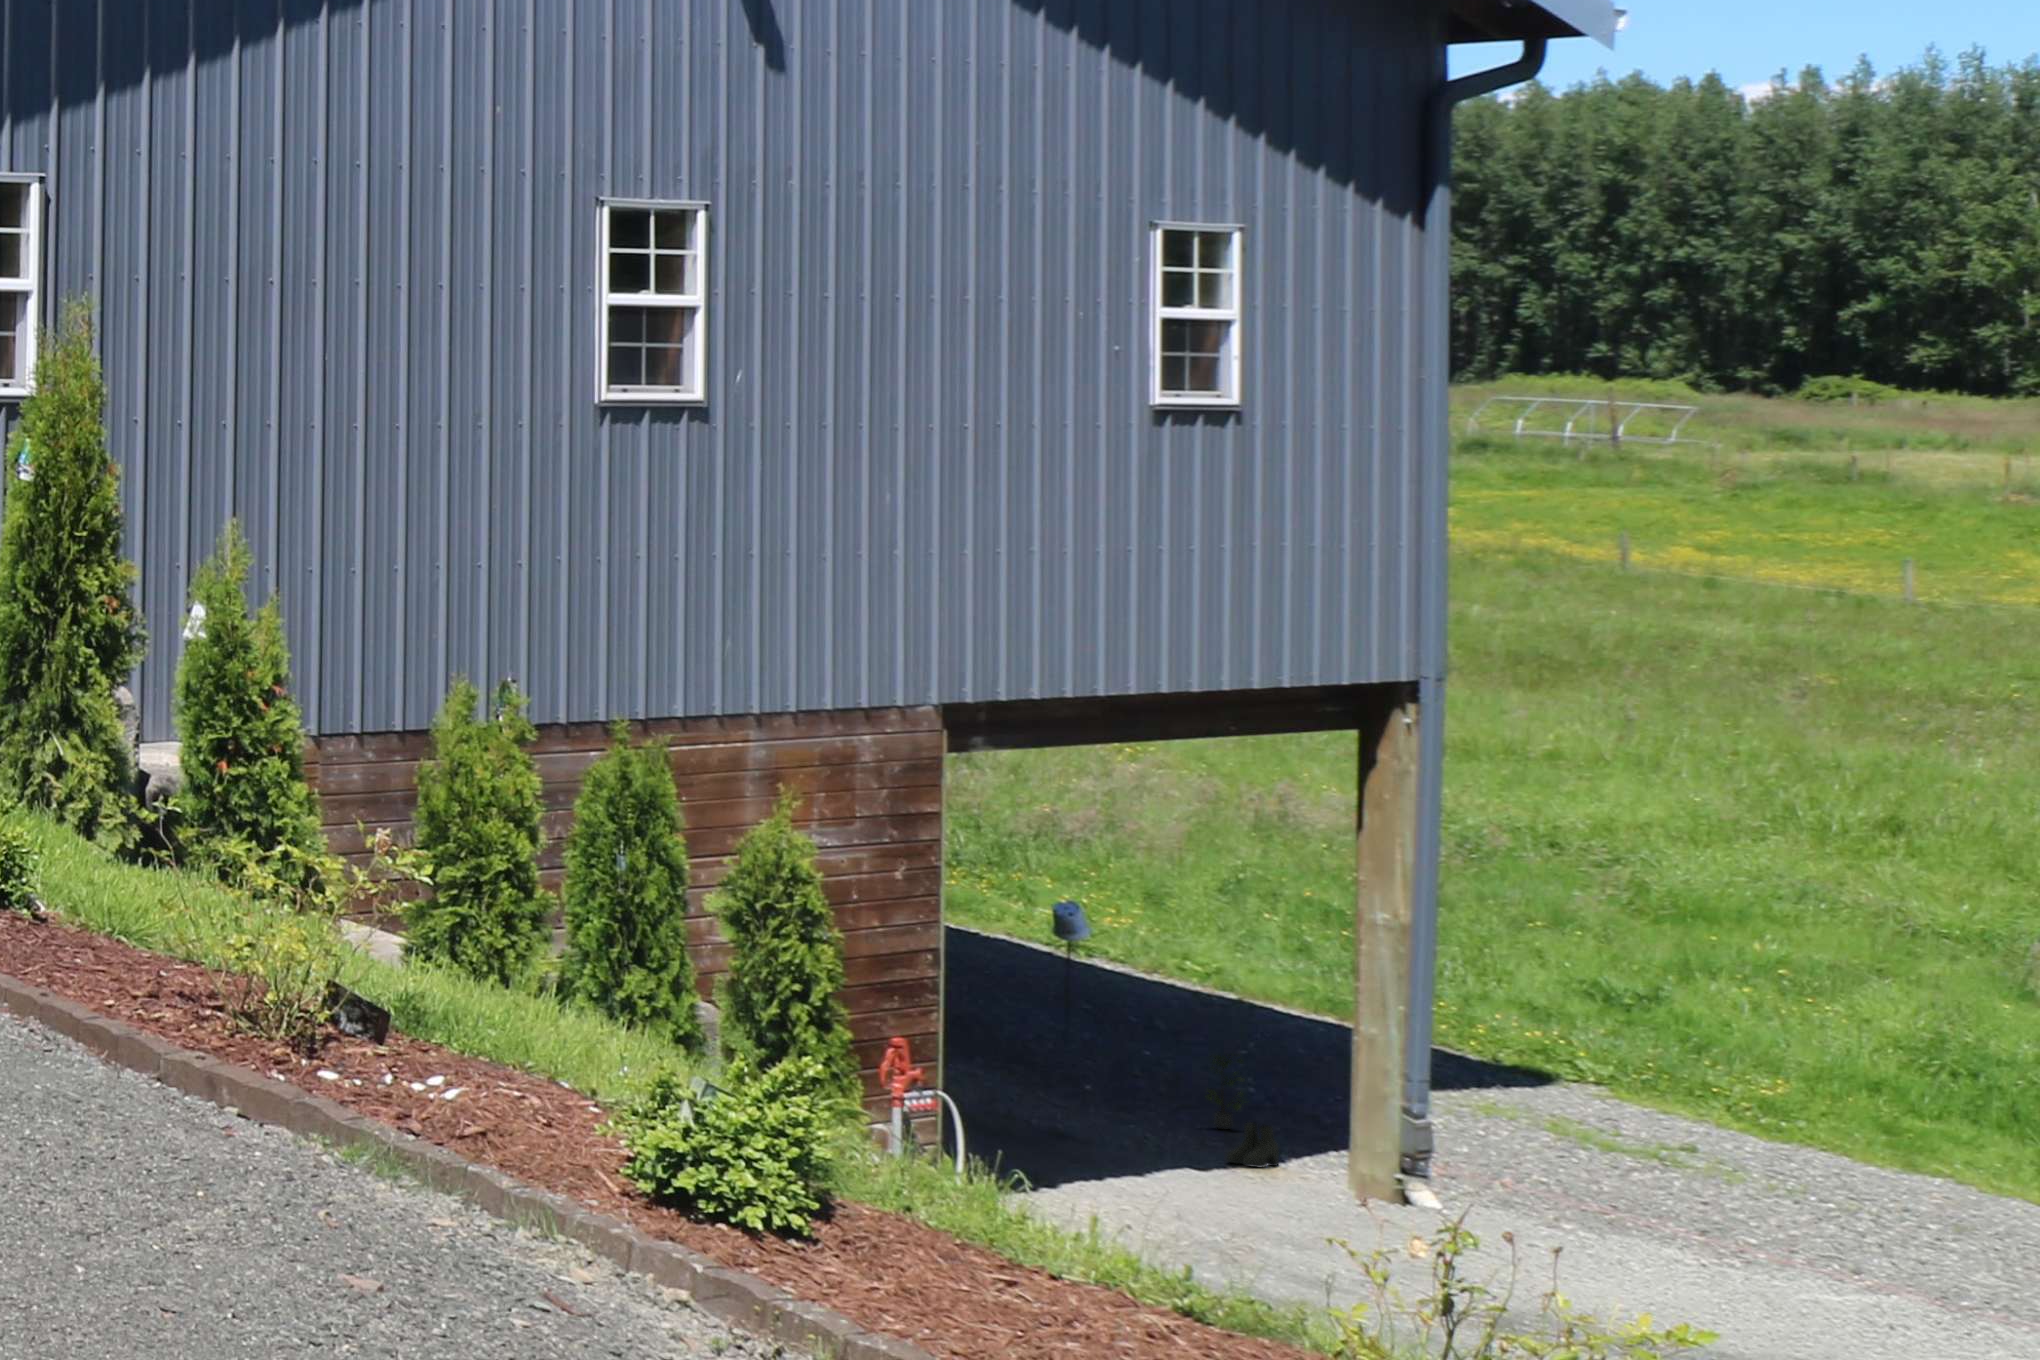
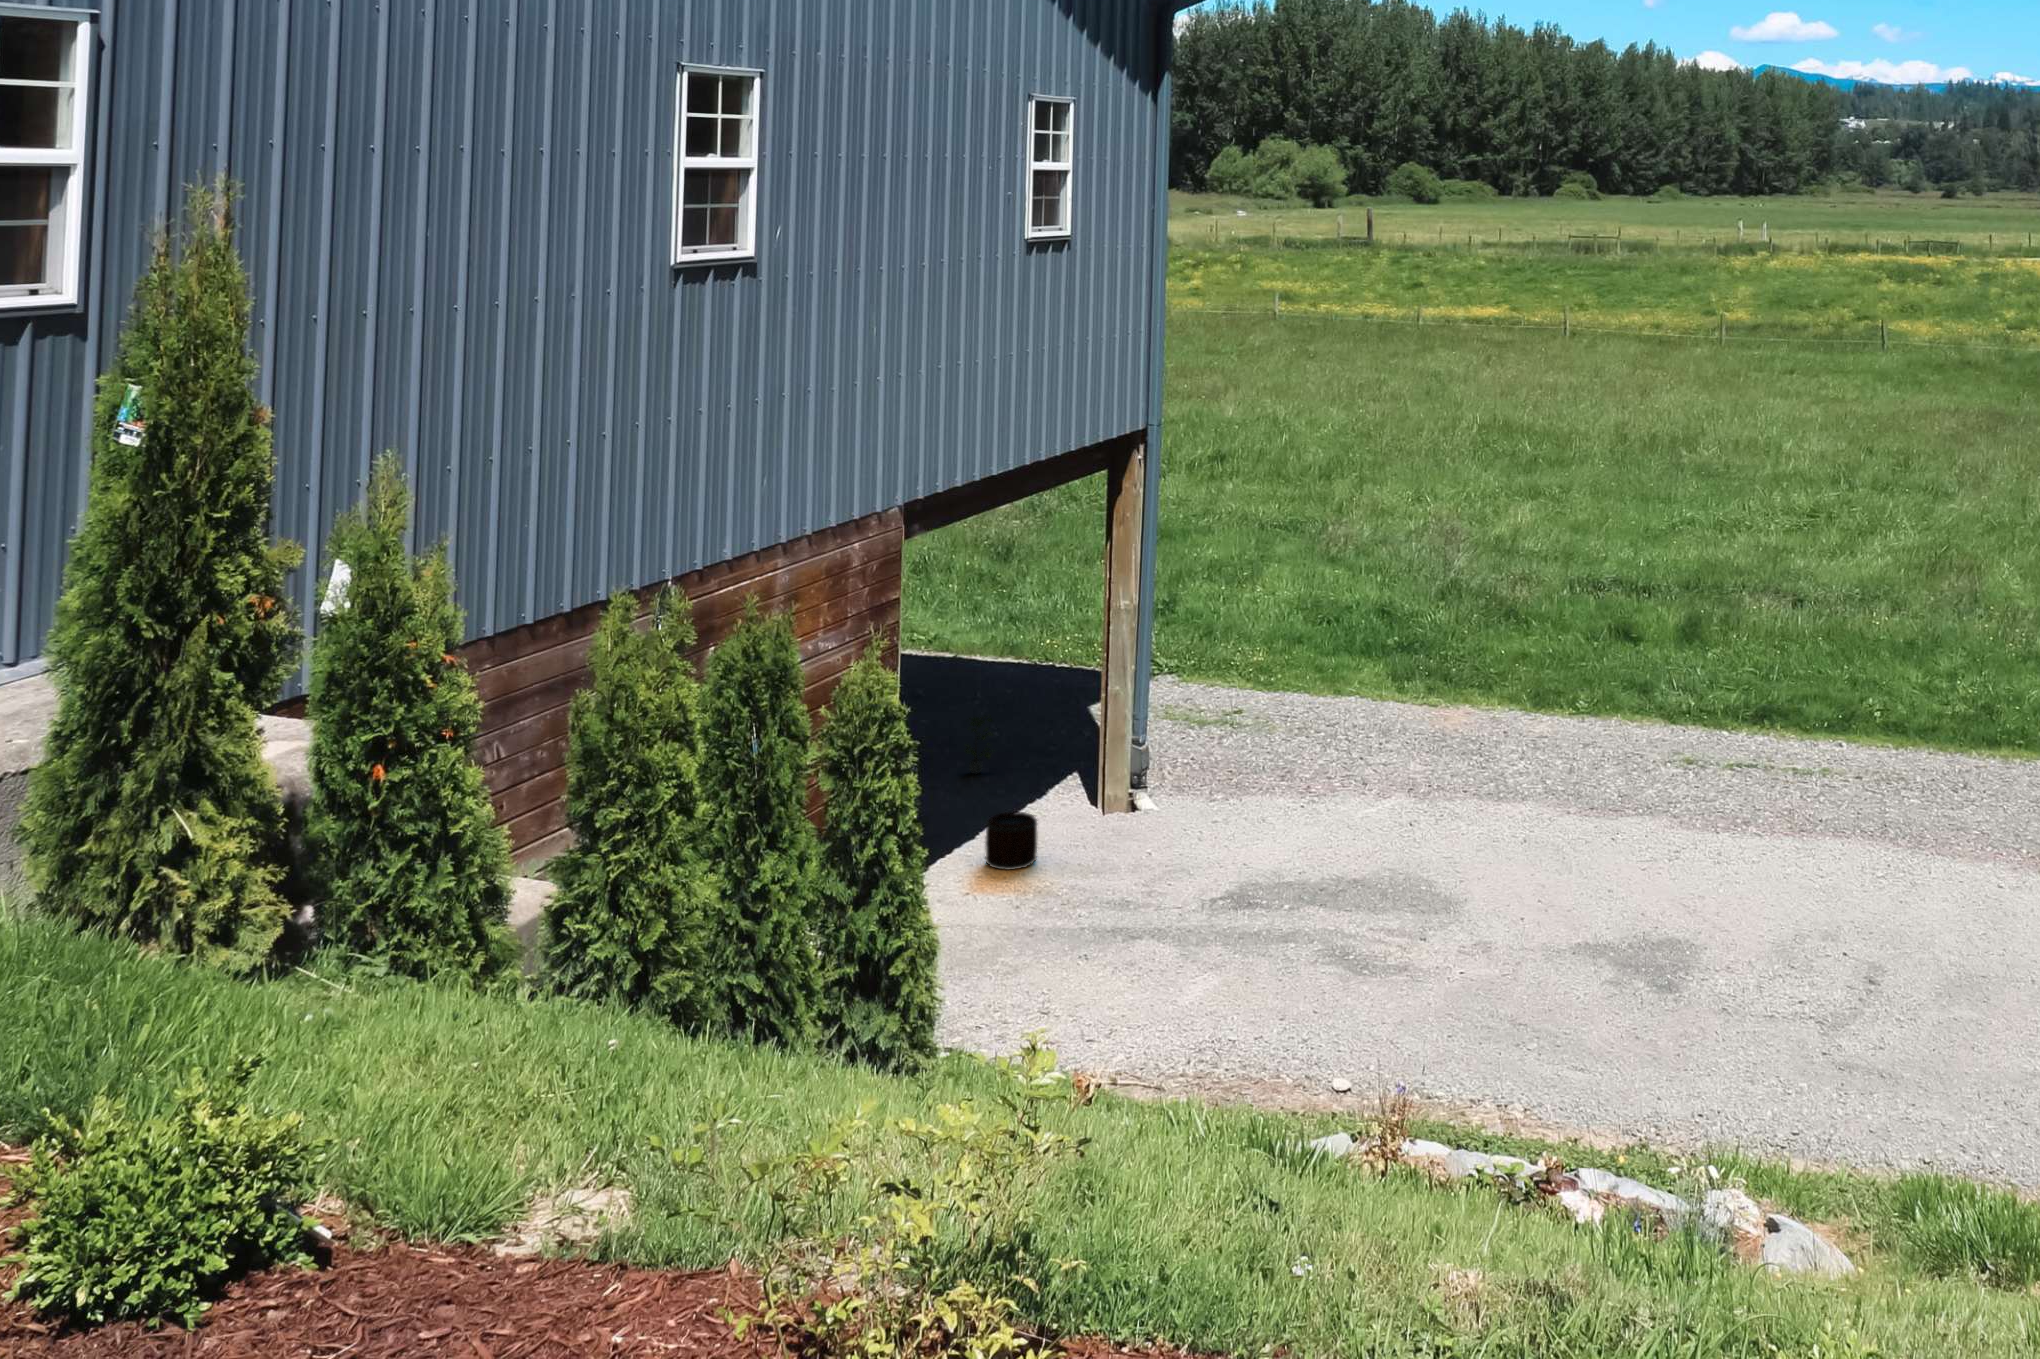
boots: present [1227,1122,1279,1167] -> none [1018,781,1056,819]
bucket: none [1135,1128,1203,1194] -> present [985,812,1037,870]

